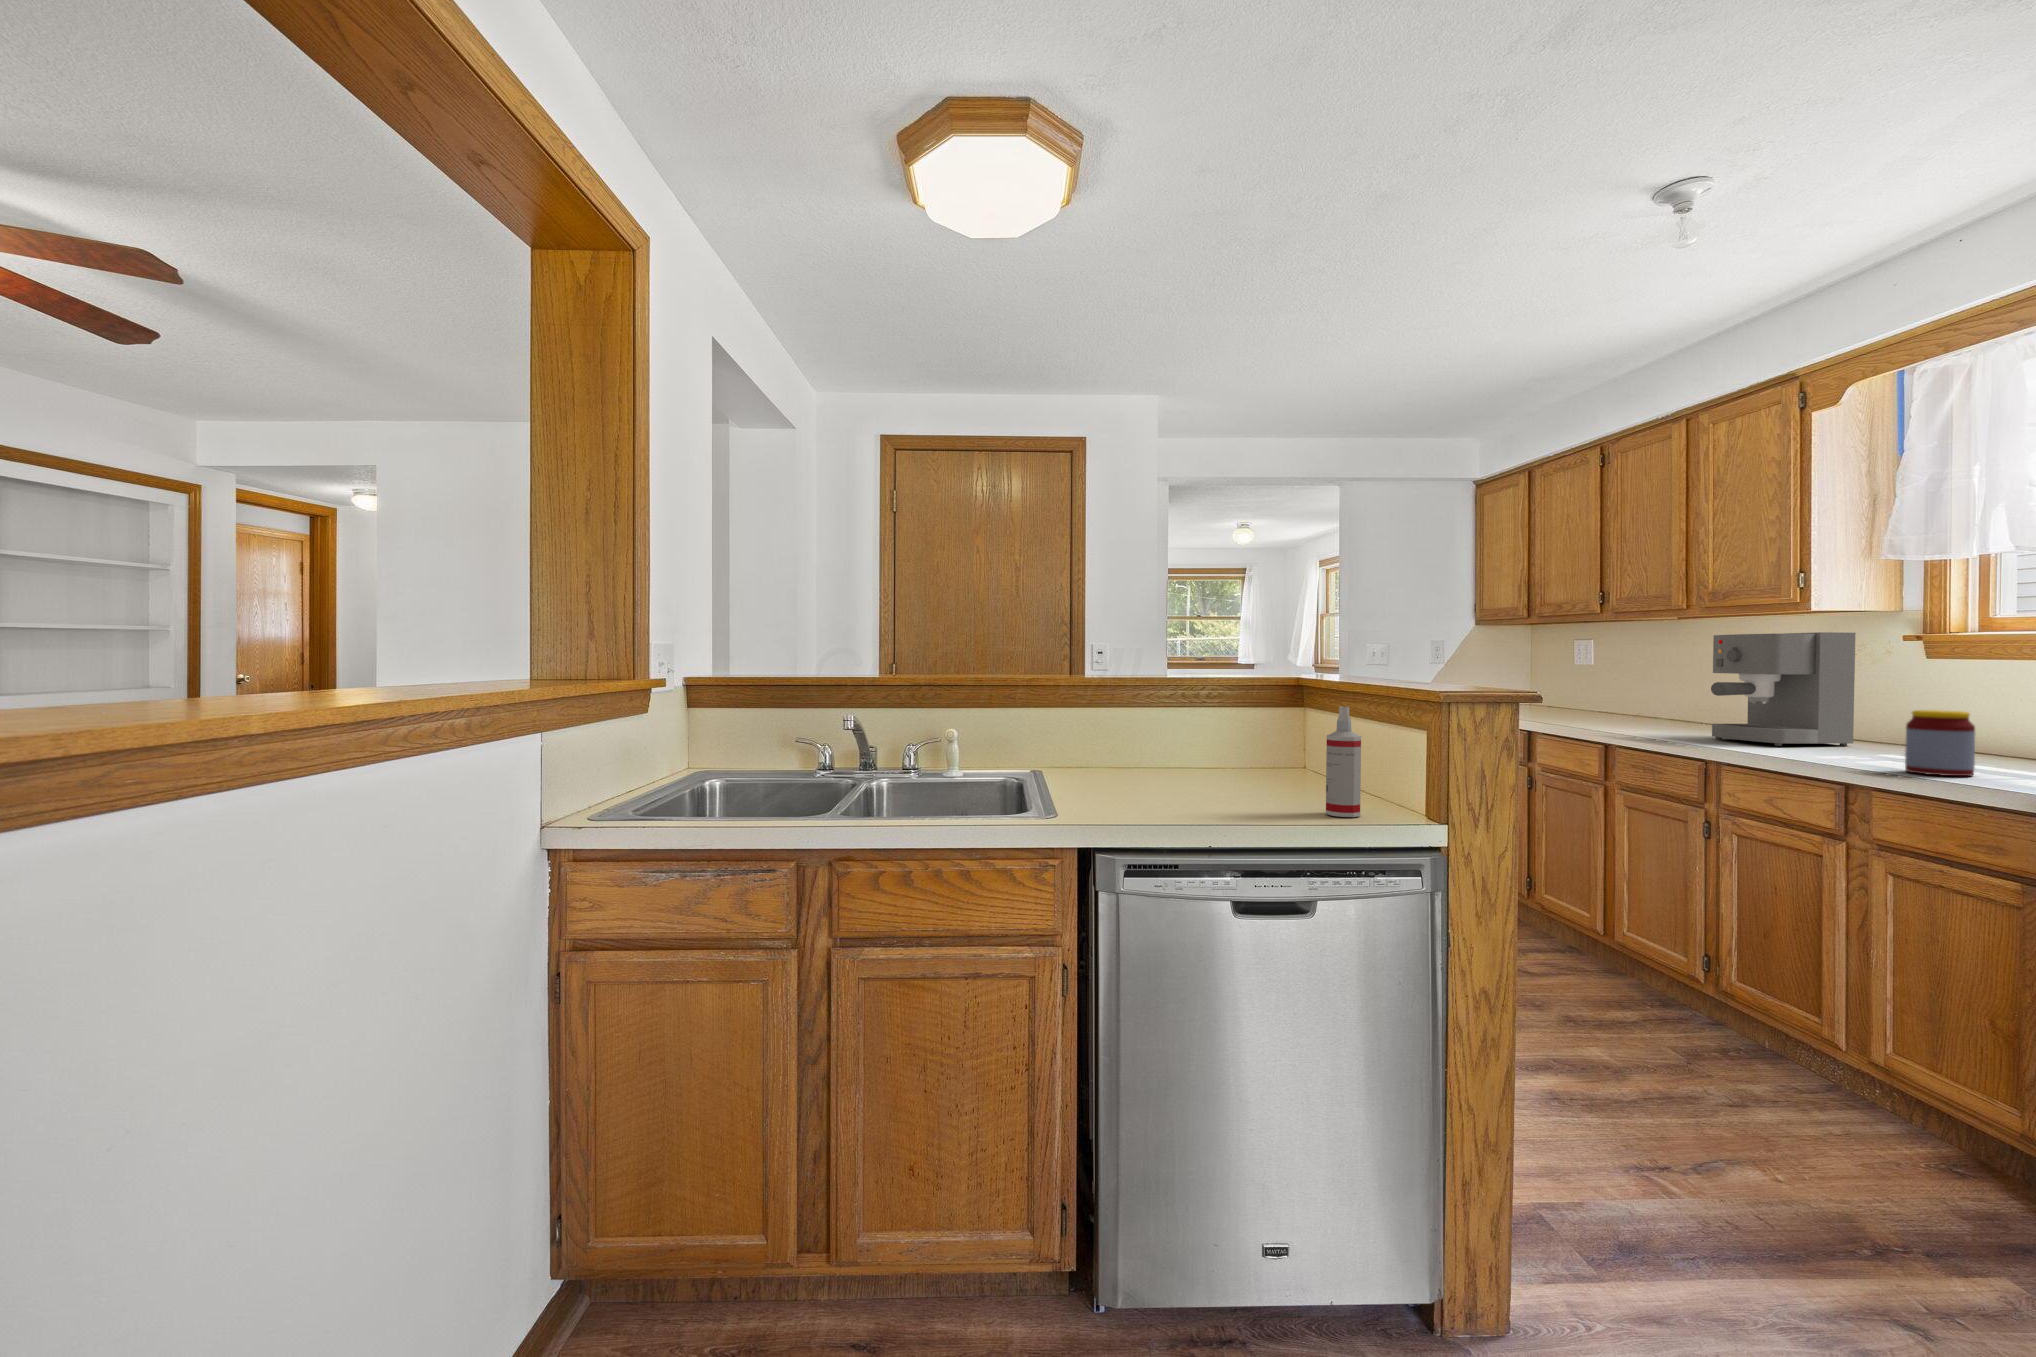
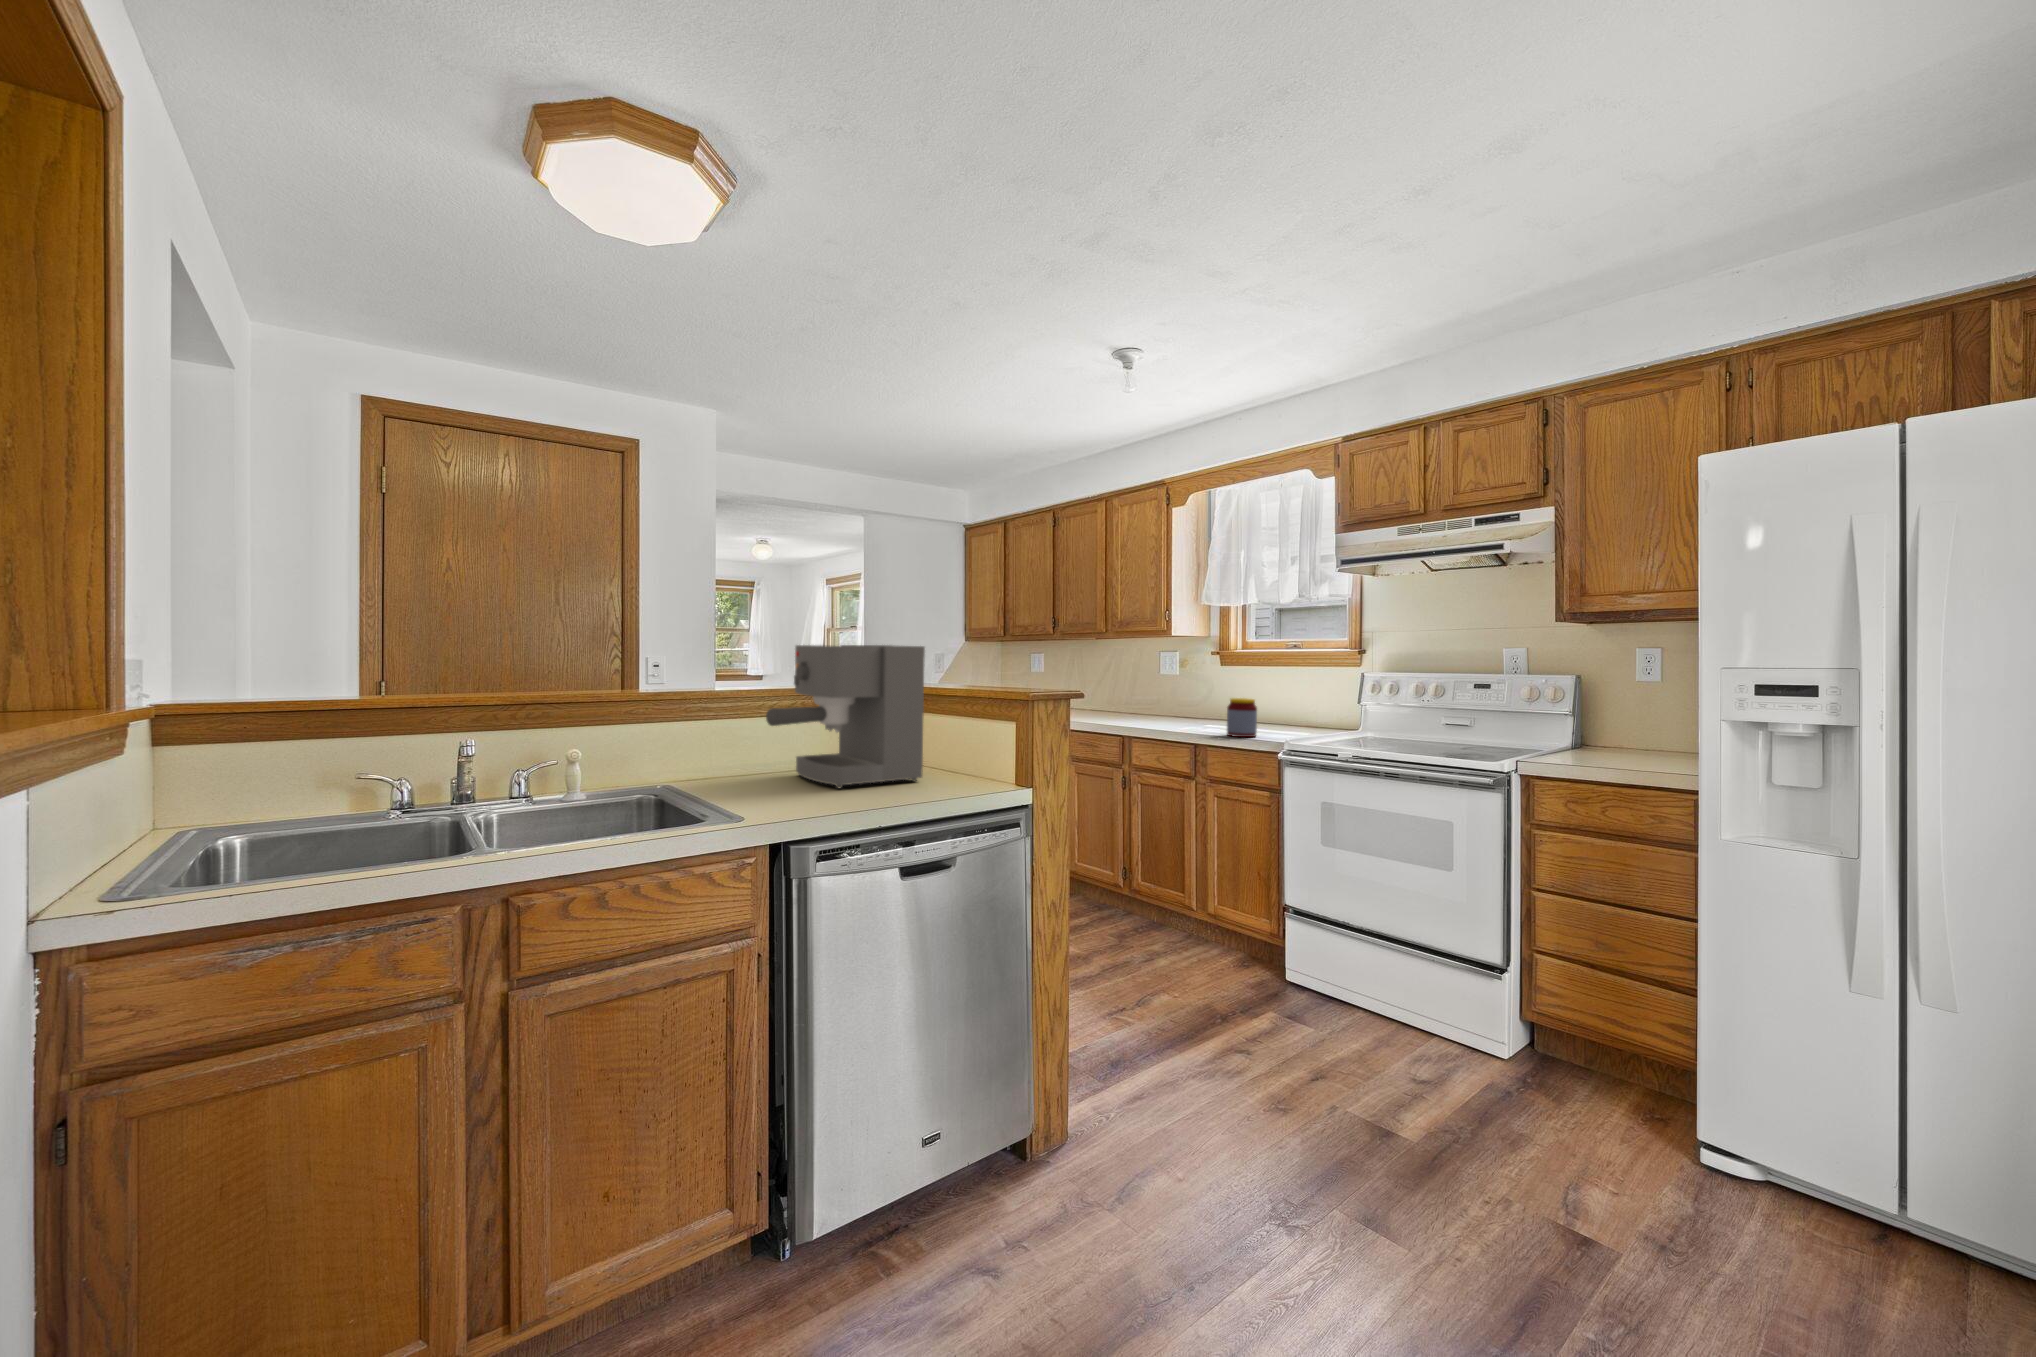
coffee maker: present [1711,632,1856,746] -> present [766,645,925,788]
spray bottle: present [1326,707,1361,817] -> none [955,709,982,795]

